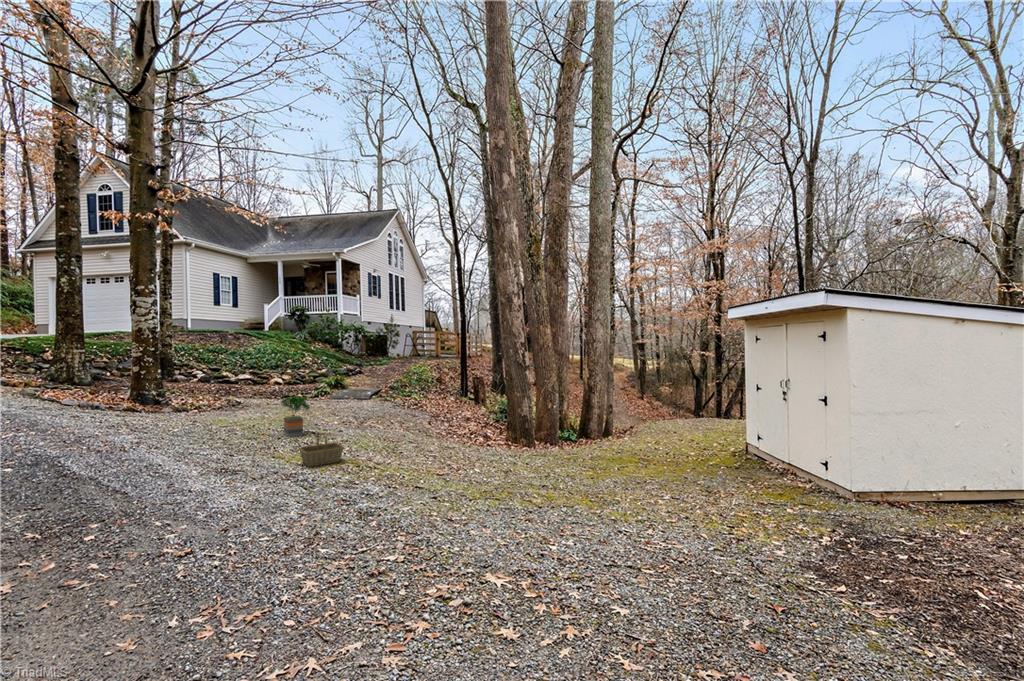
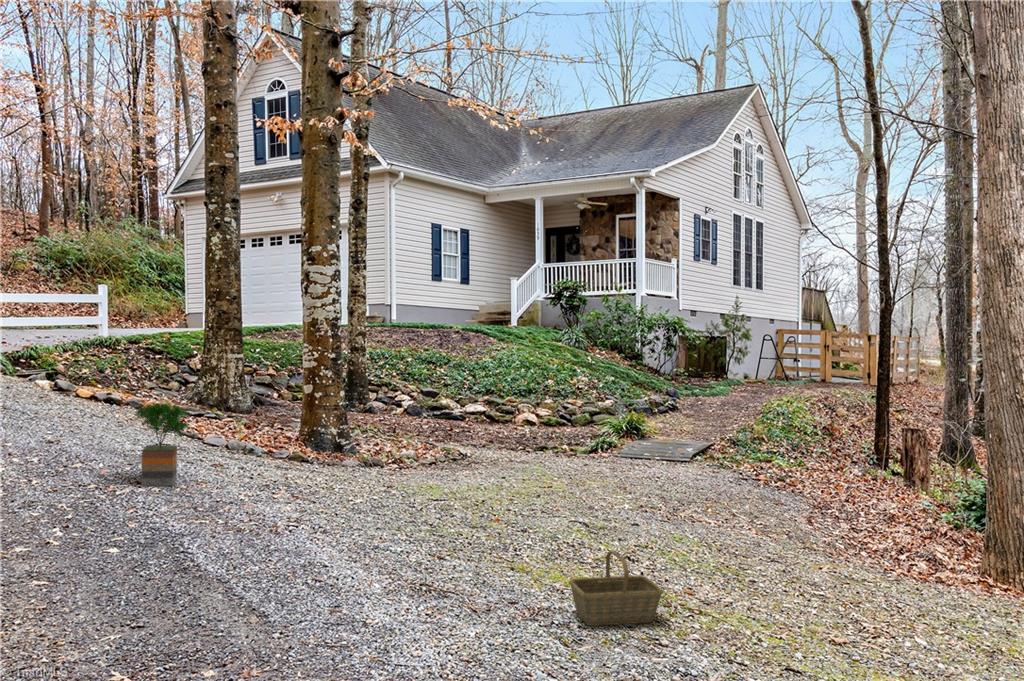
potted tree: present [281,397,310,437] -> present [136,404,189,486]

